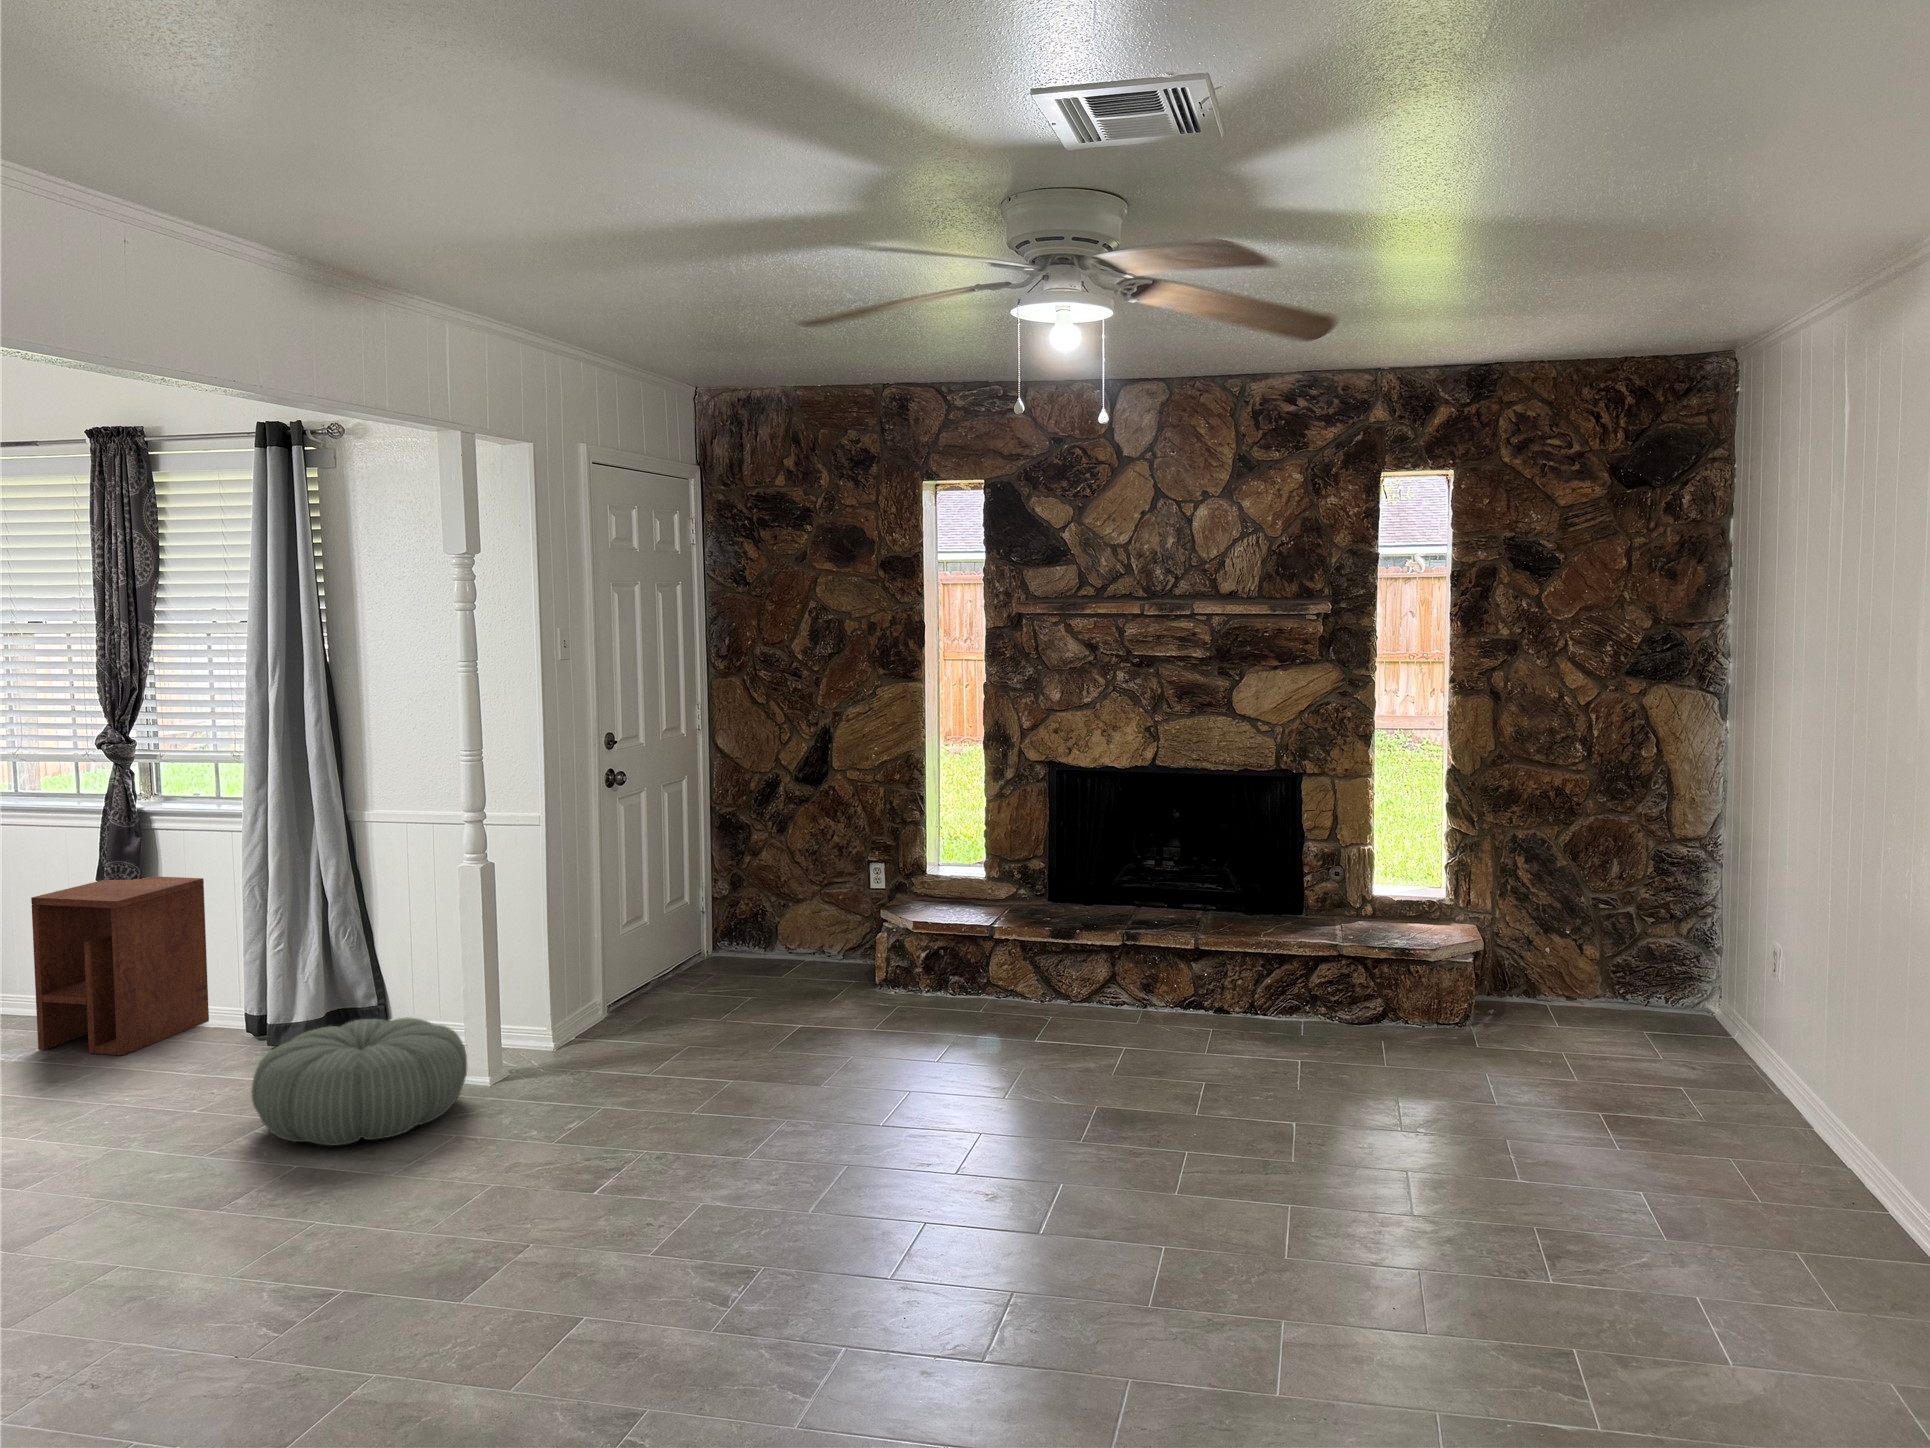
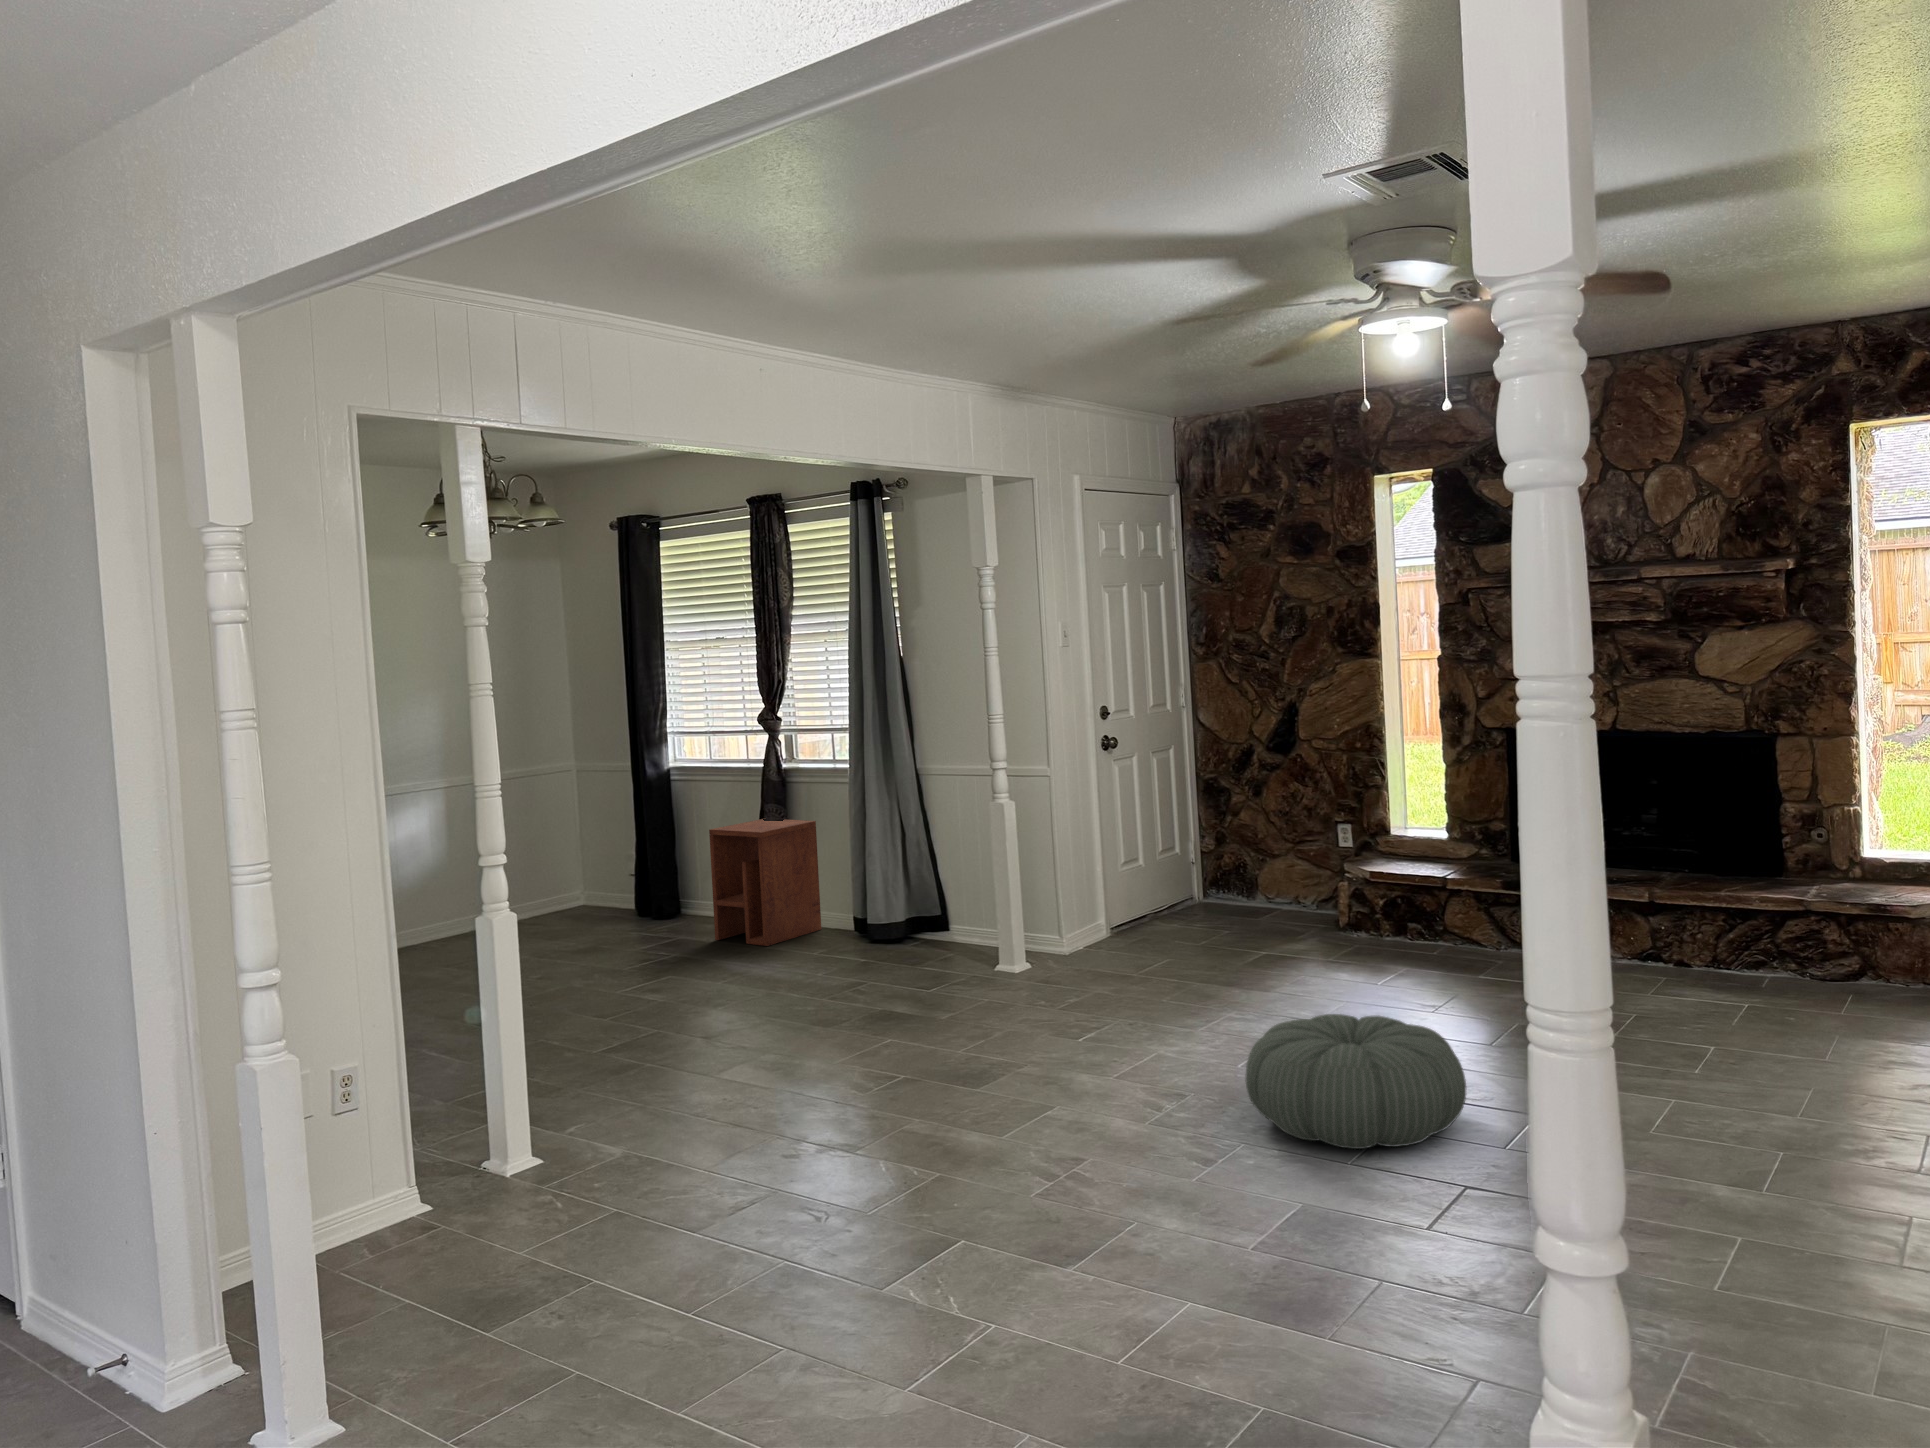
pouf: present [252,1017,467,1146] -> present [1245,1014,1466,1149]

